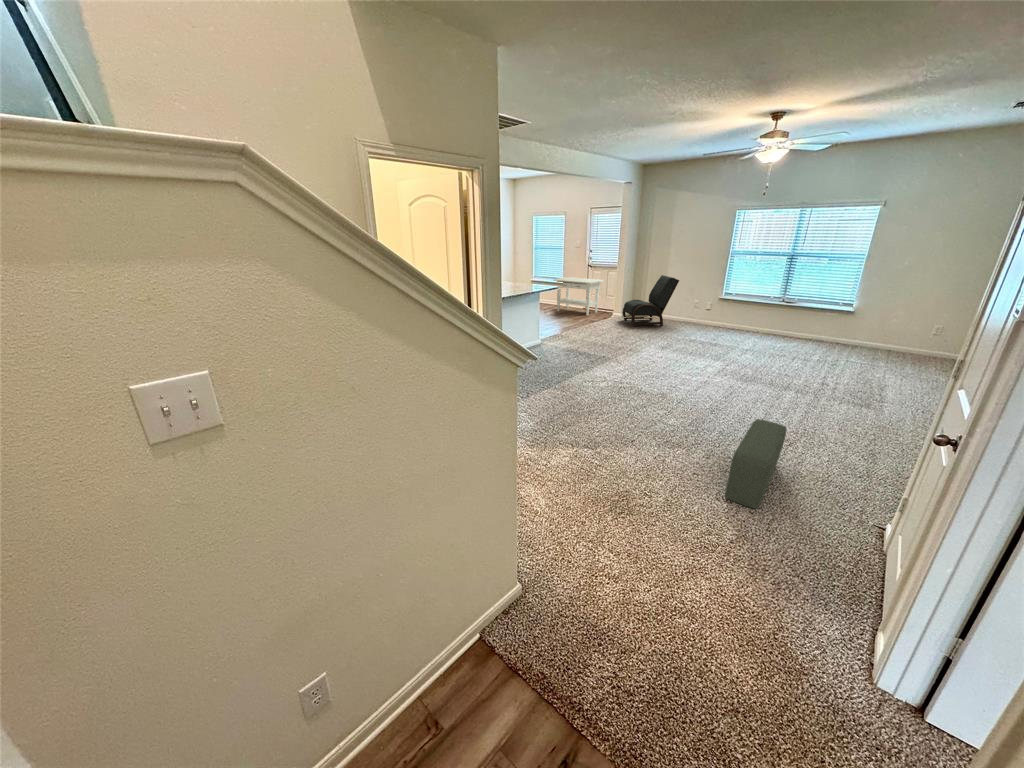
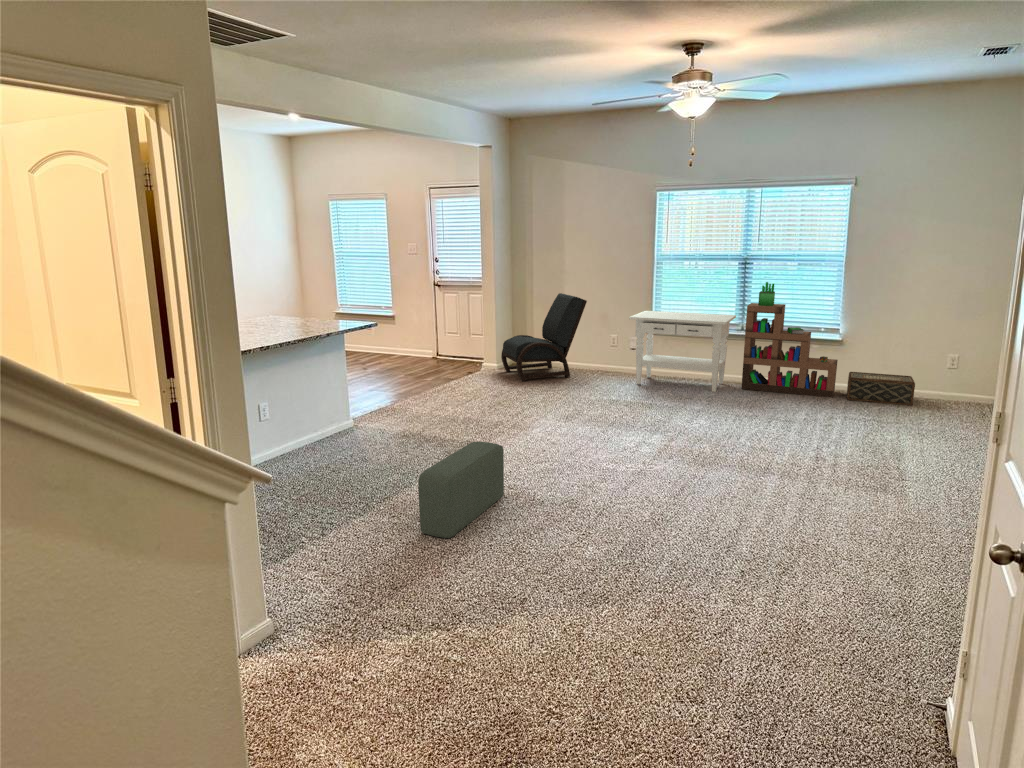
bookshelf: none [776,271,851,349] -> present [741,282,838,398]
side table: present [554,277,604,315] -> present [629,311,736,392]
woven basket: none [854,333,910,358] -> present [847,372,915,405]
pouf: present [725,419,786,508] -> present [418,442,504,538]

